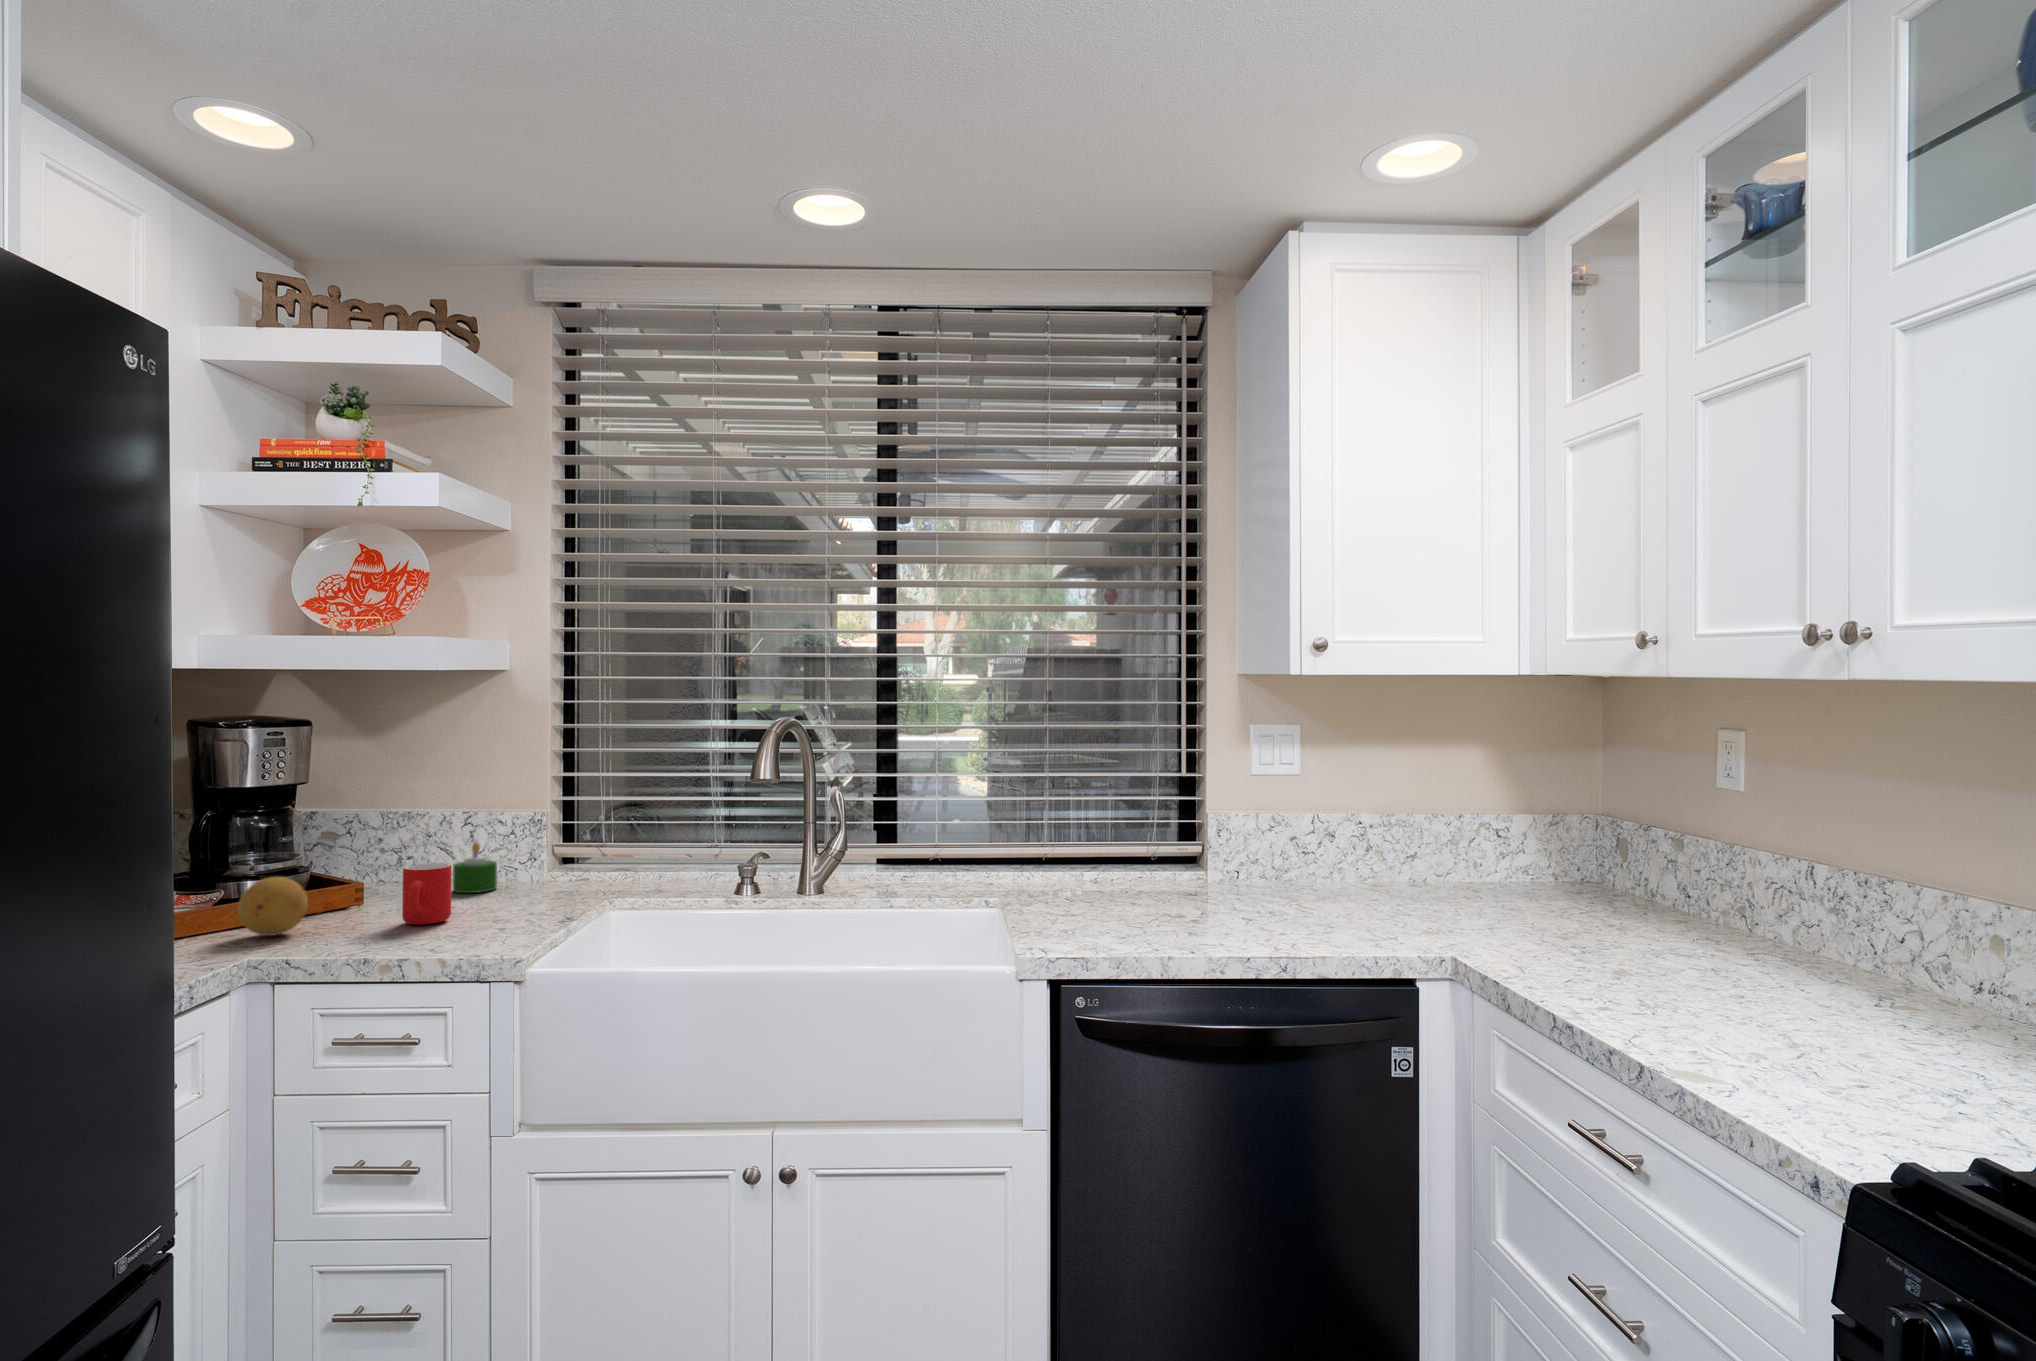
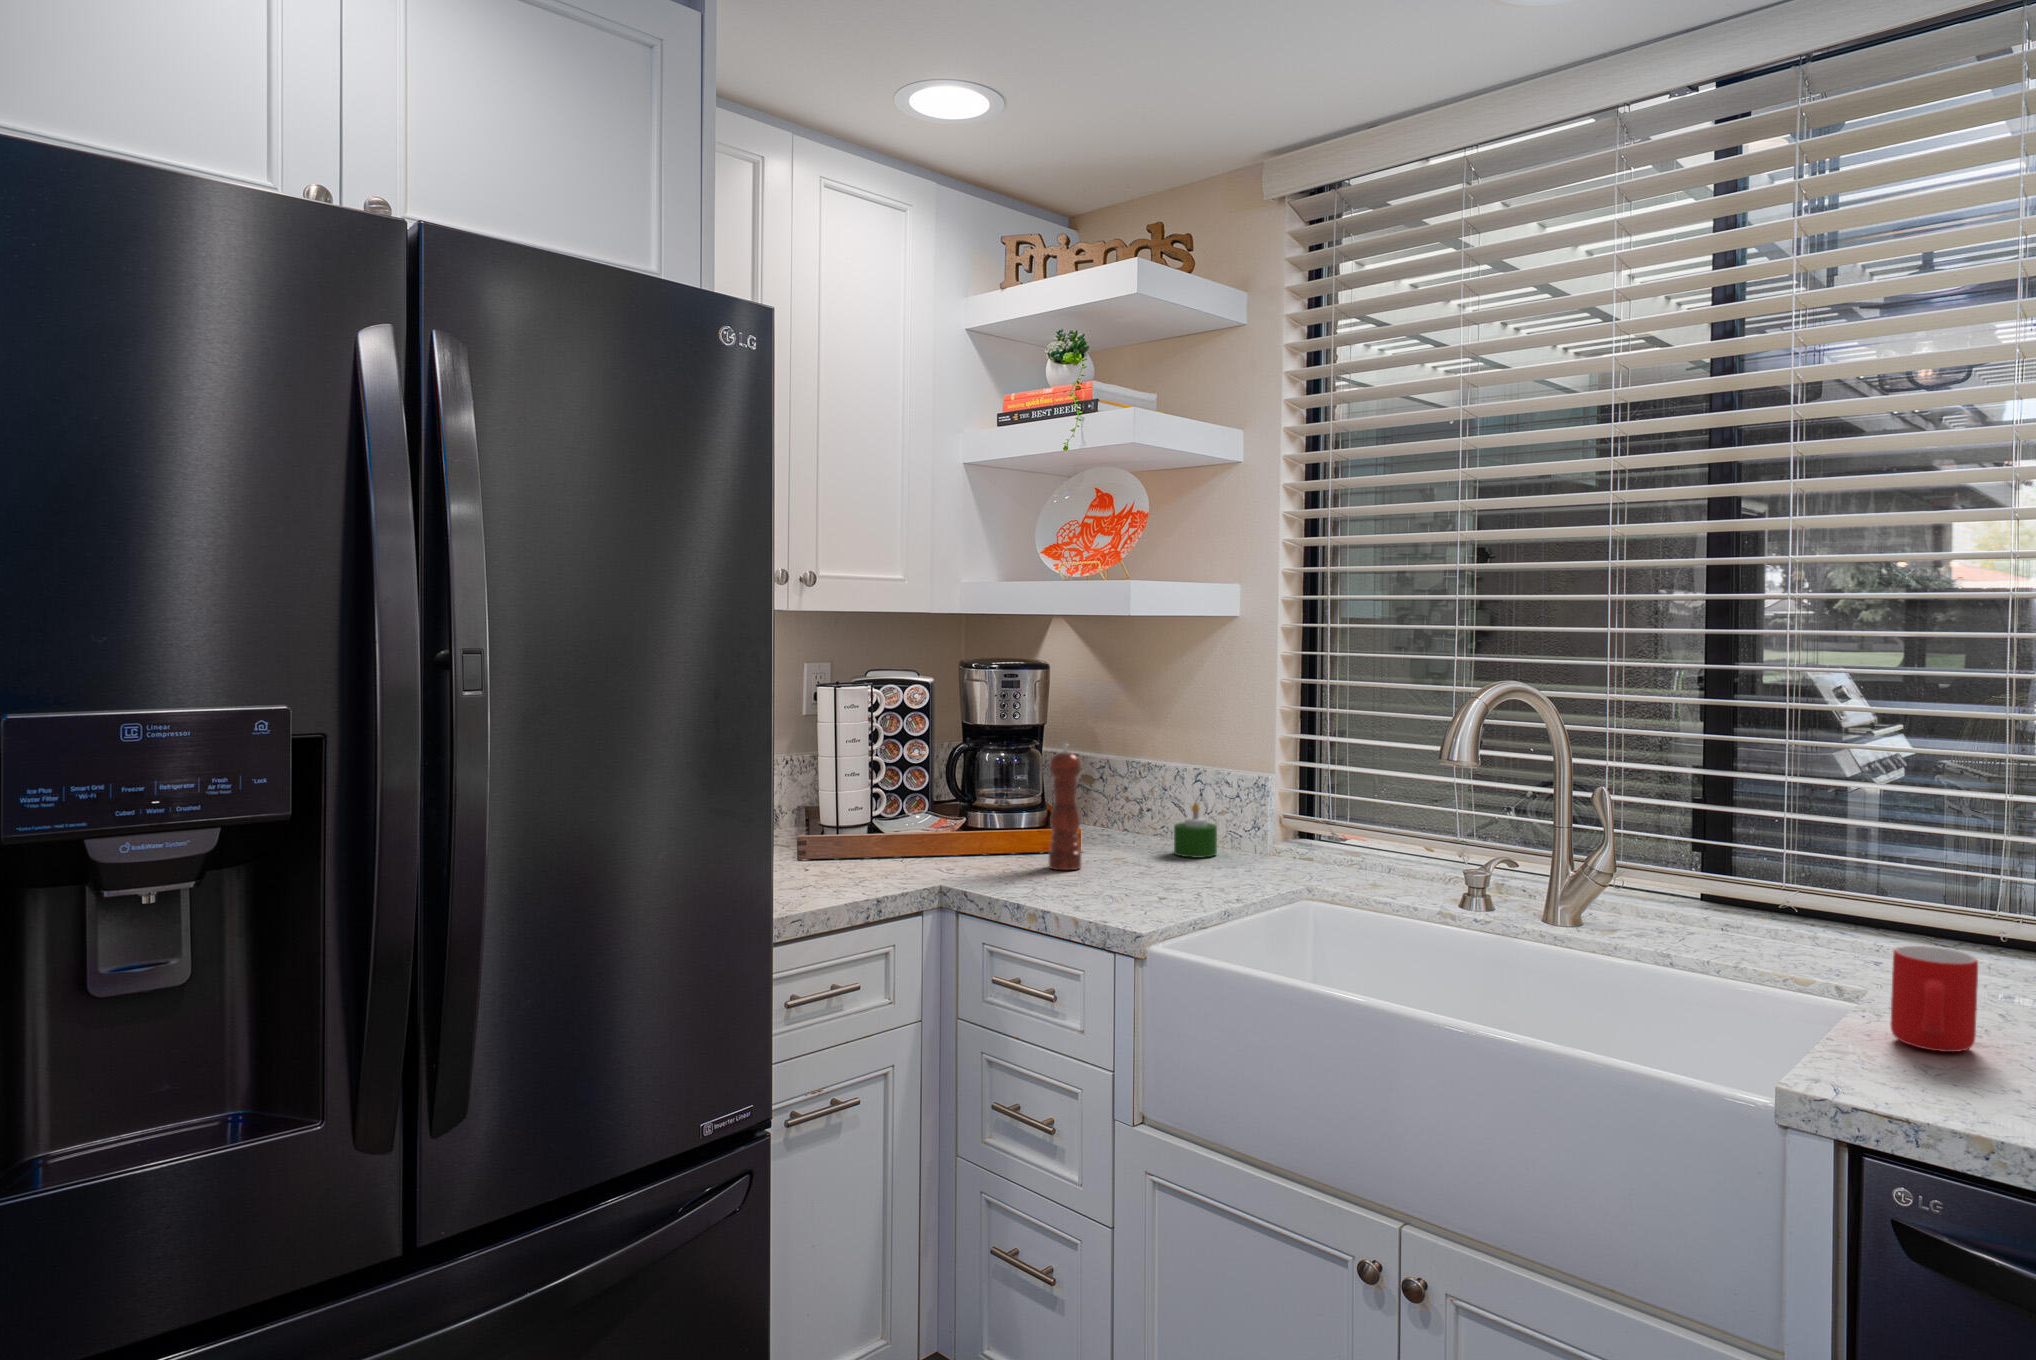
pepper mill: none [334,794,373,921] -> present [1049,743,1081,870]
mug: present [402,863,452,924] -> present [1890,946,1978,1052]
fruit: present [238,877,308,936] -> none [964,819,1019,874]

